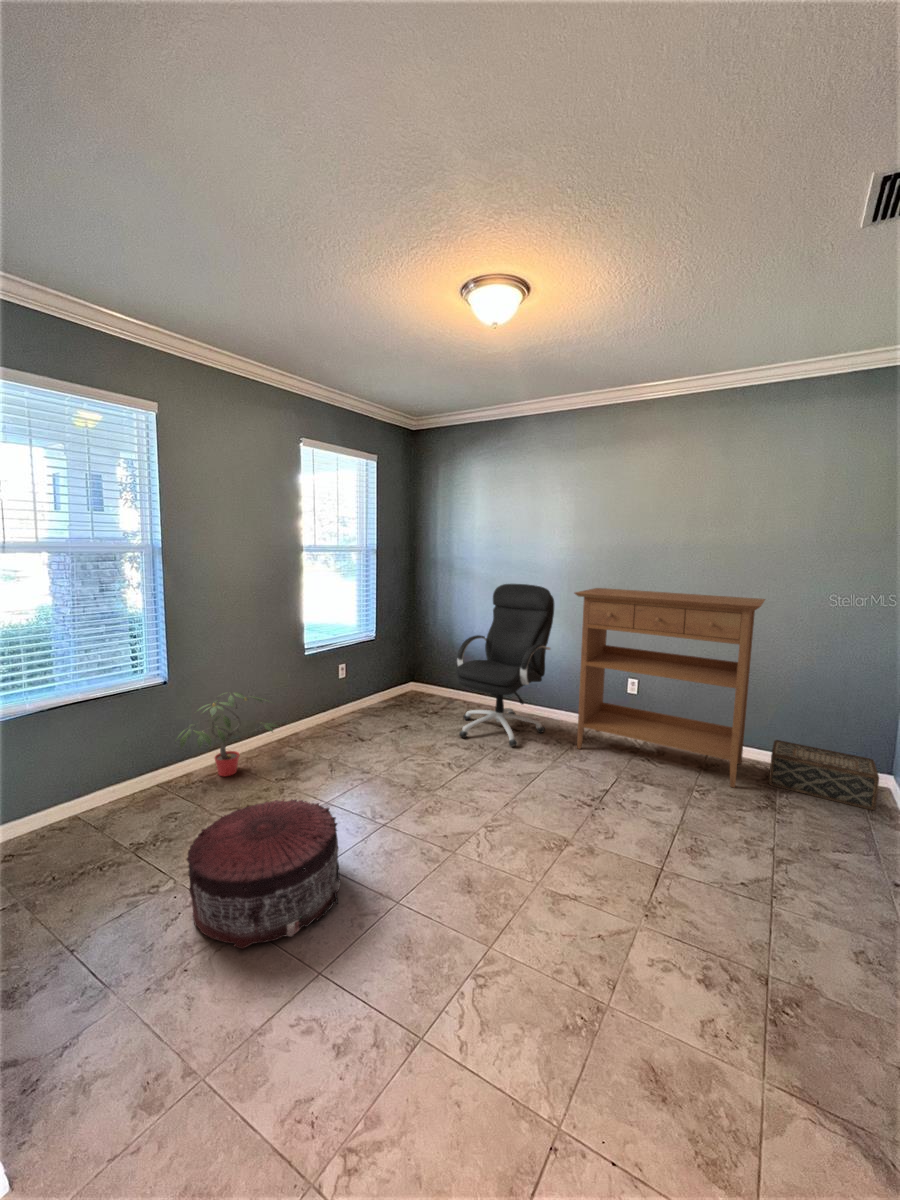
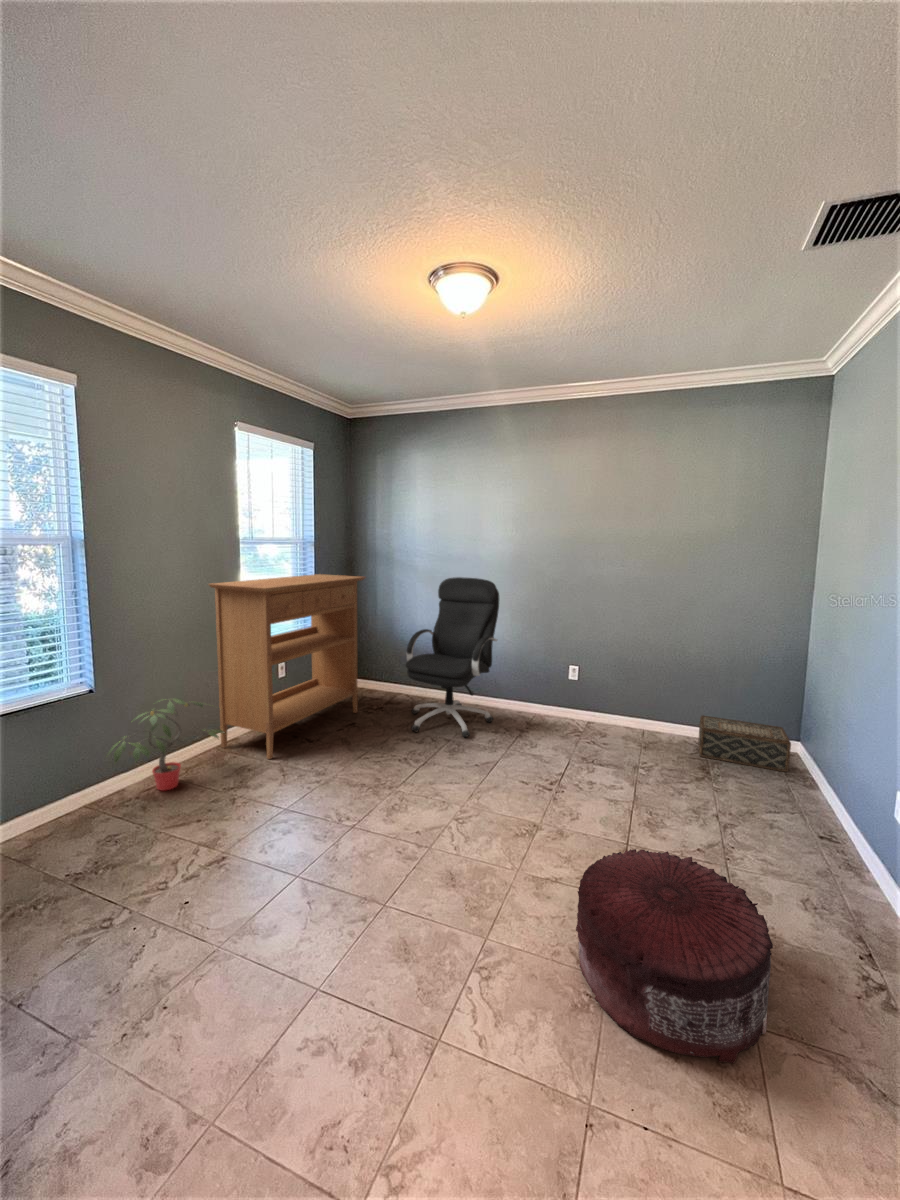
console table: present [575,588,765,788] -> present [209,574,365,759]
pouf: present [187,799,340,949] -> present [576,849,773,1063]

